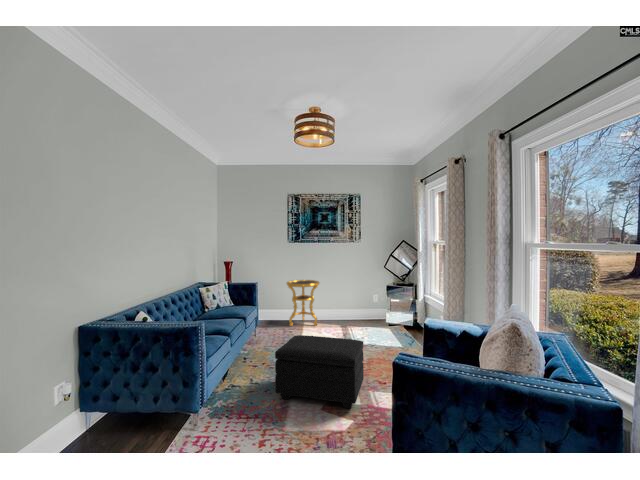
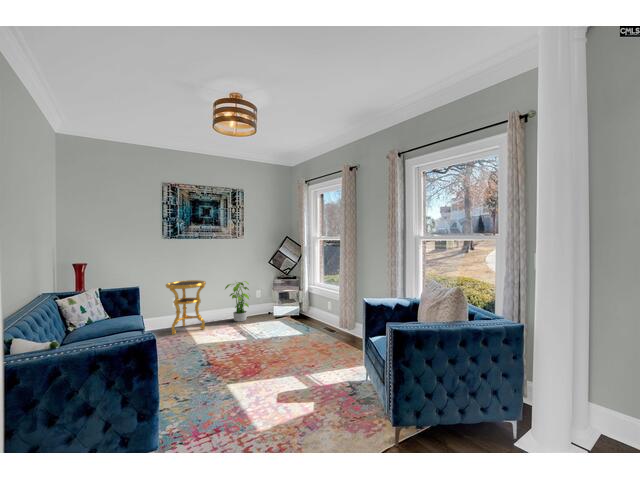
potted plant: none [338,283,363,324] -> present [225,281,249,322]
footstool: present [275,335,364,408] -> none [221,329,309,405]

